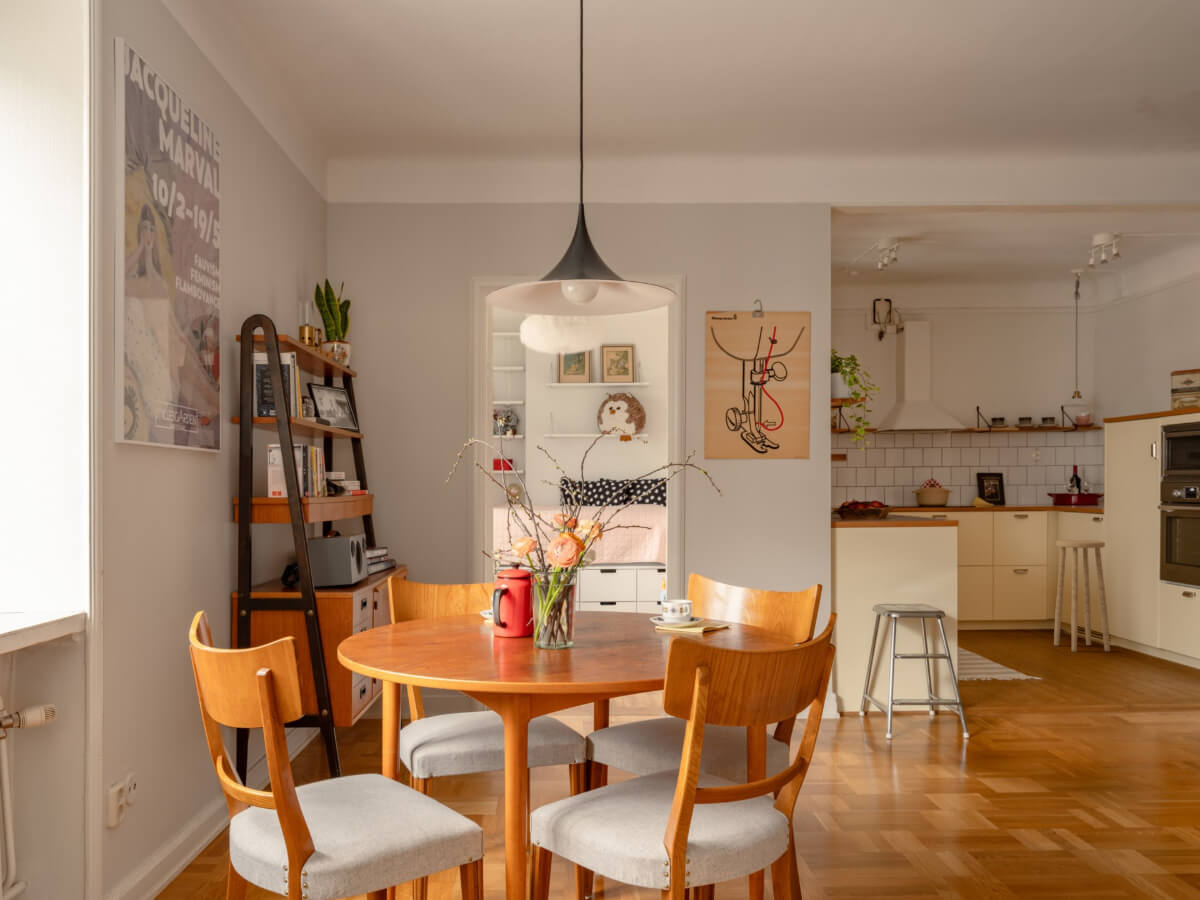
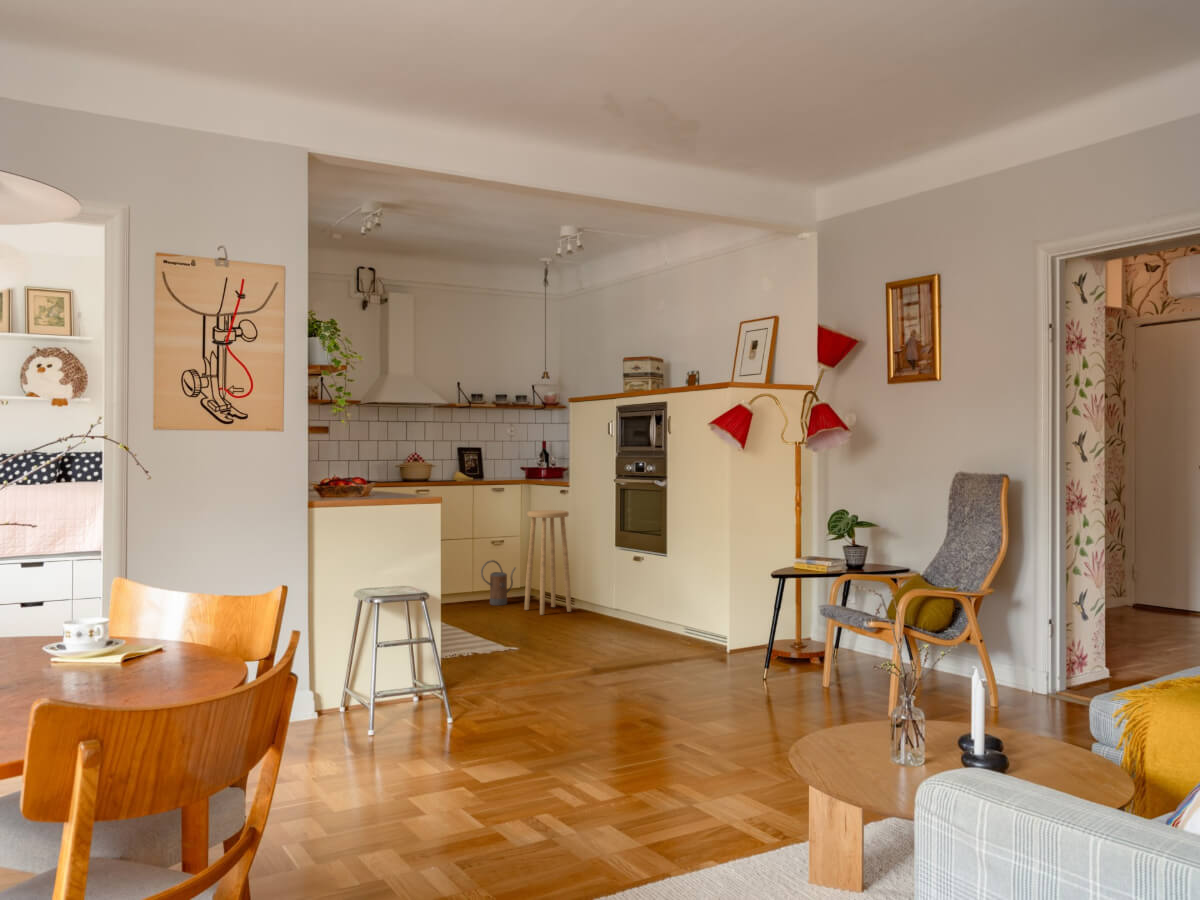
watering can: none [1004,591,1044,639] -> present [481,560,515,605]

